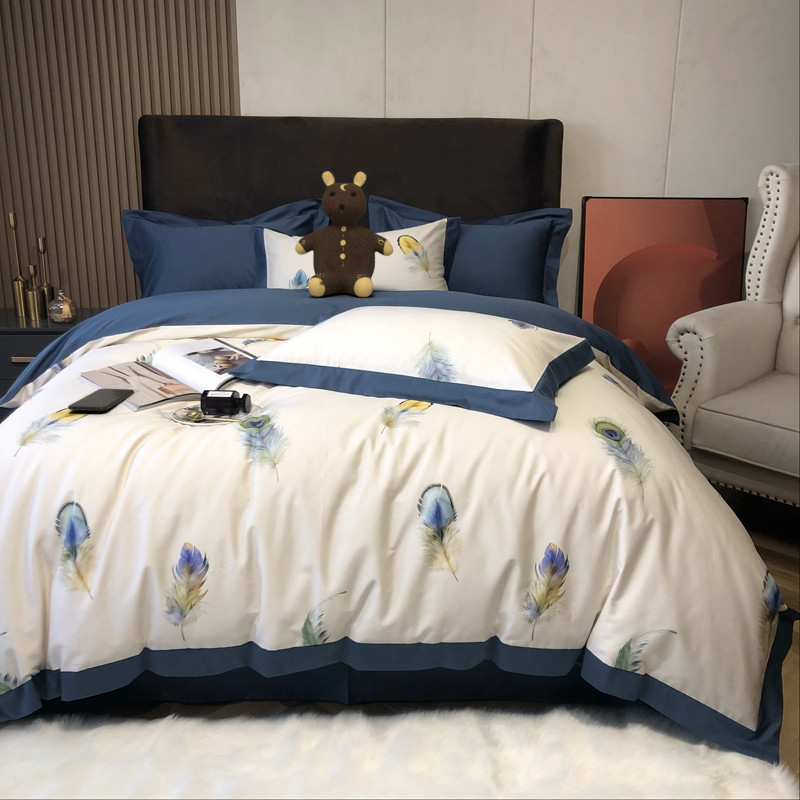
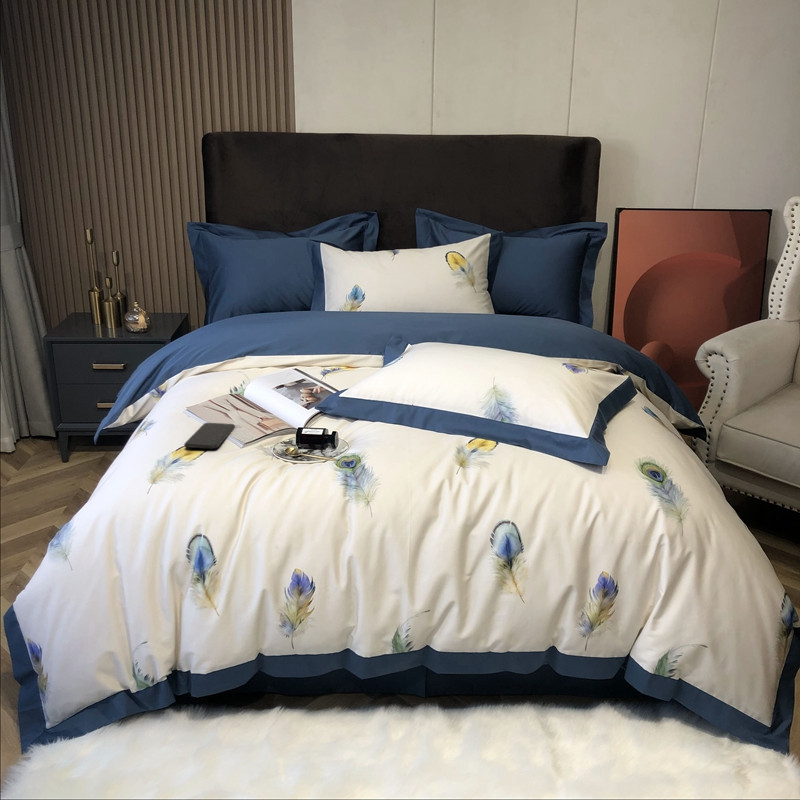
teddy bear: present [295,171,393,297] -> none [358,205,448,322]

